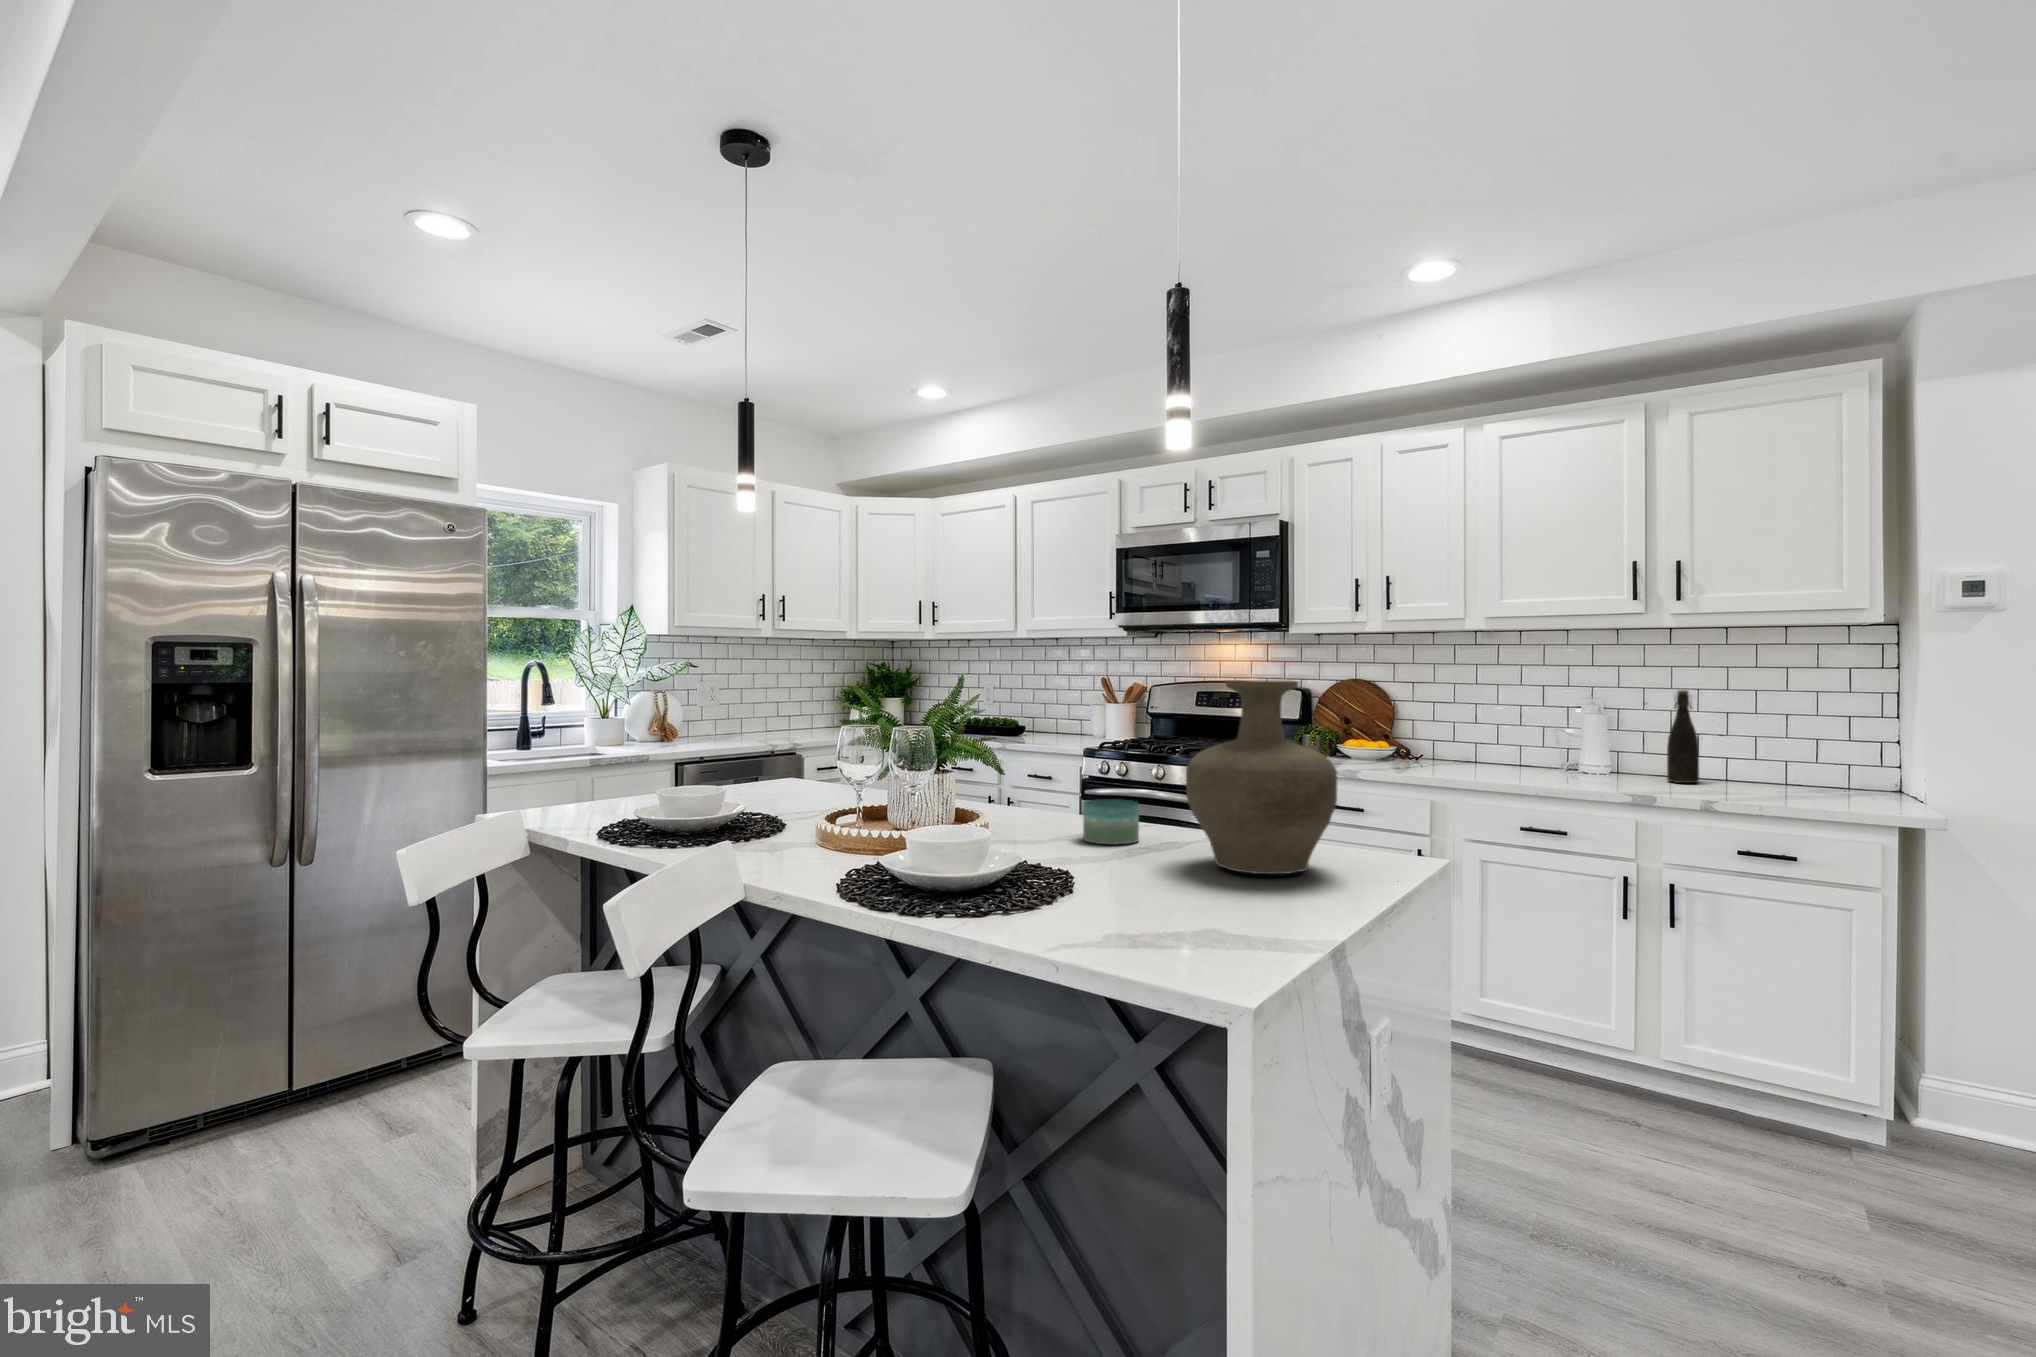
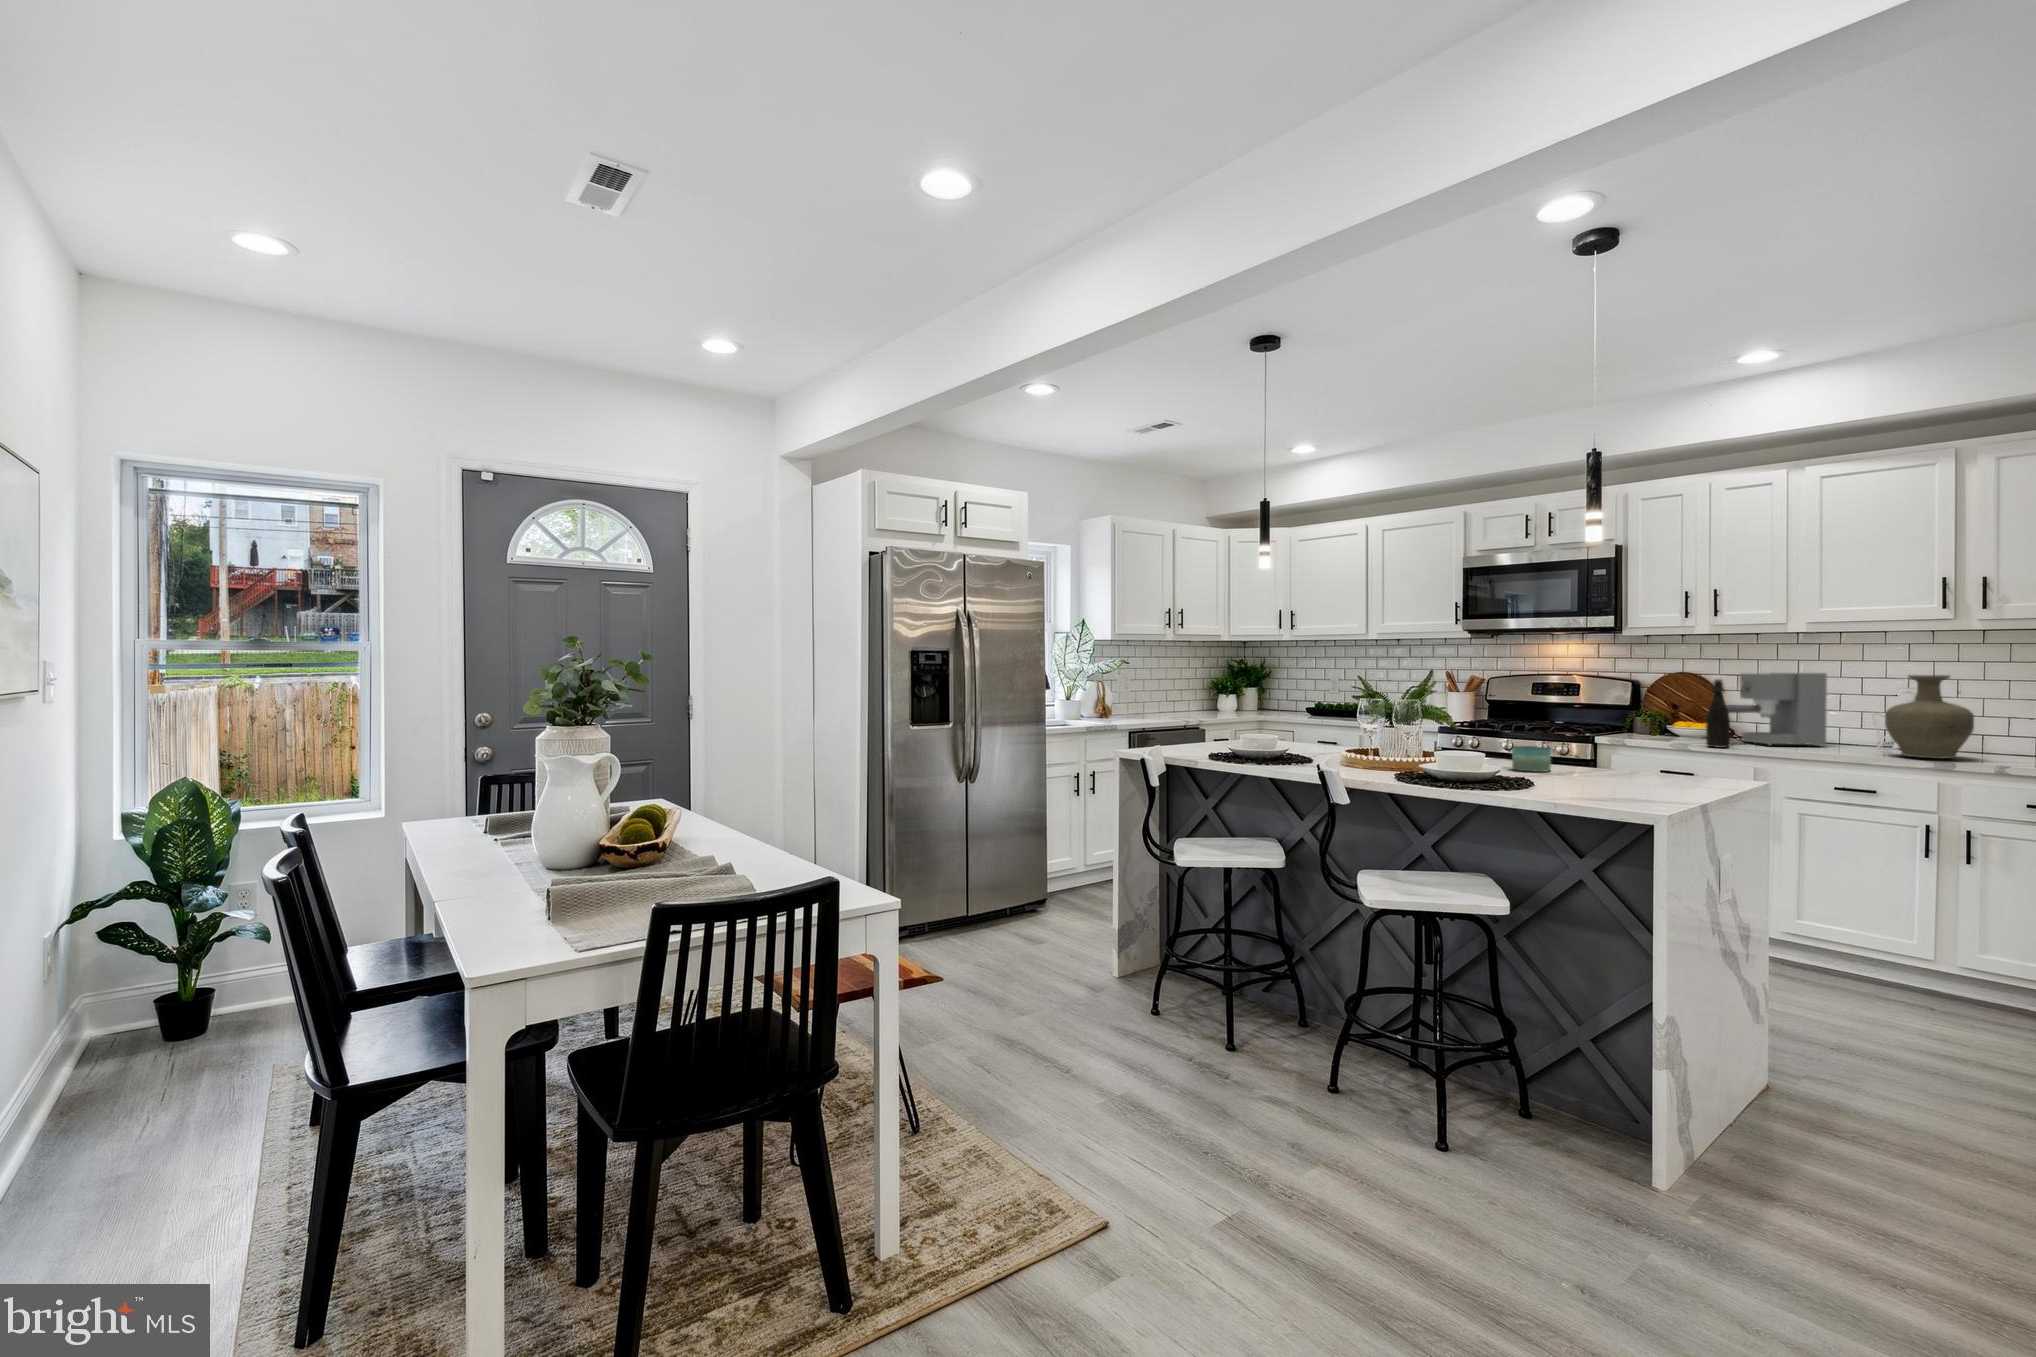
coffee maker: none [1399,680,1509,771] -> present [1727,673,1827,746]
vase: present [1186,681,1337,874] -> present [1885,675,1974,759]
bottle: present [1667,690,1699,783] -> present [1706,679,1730,748]

